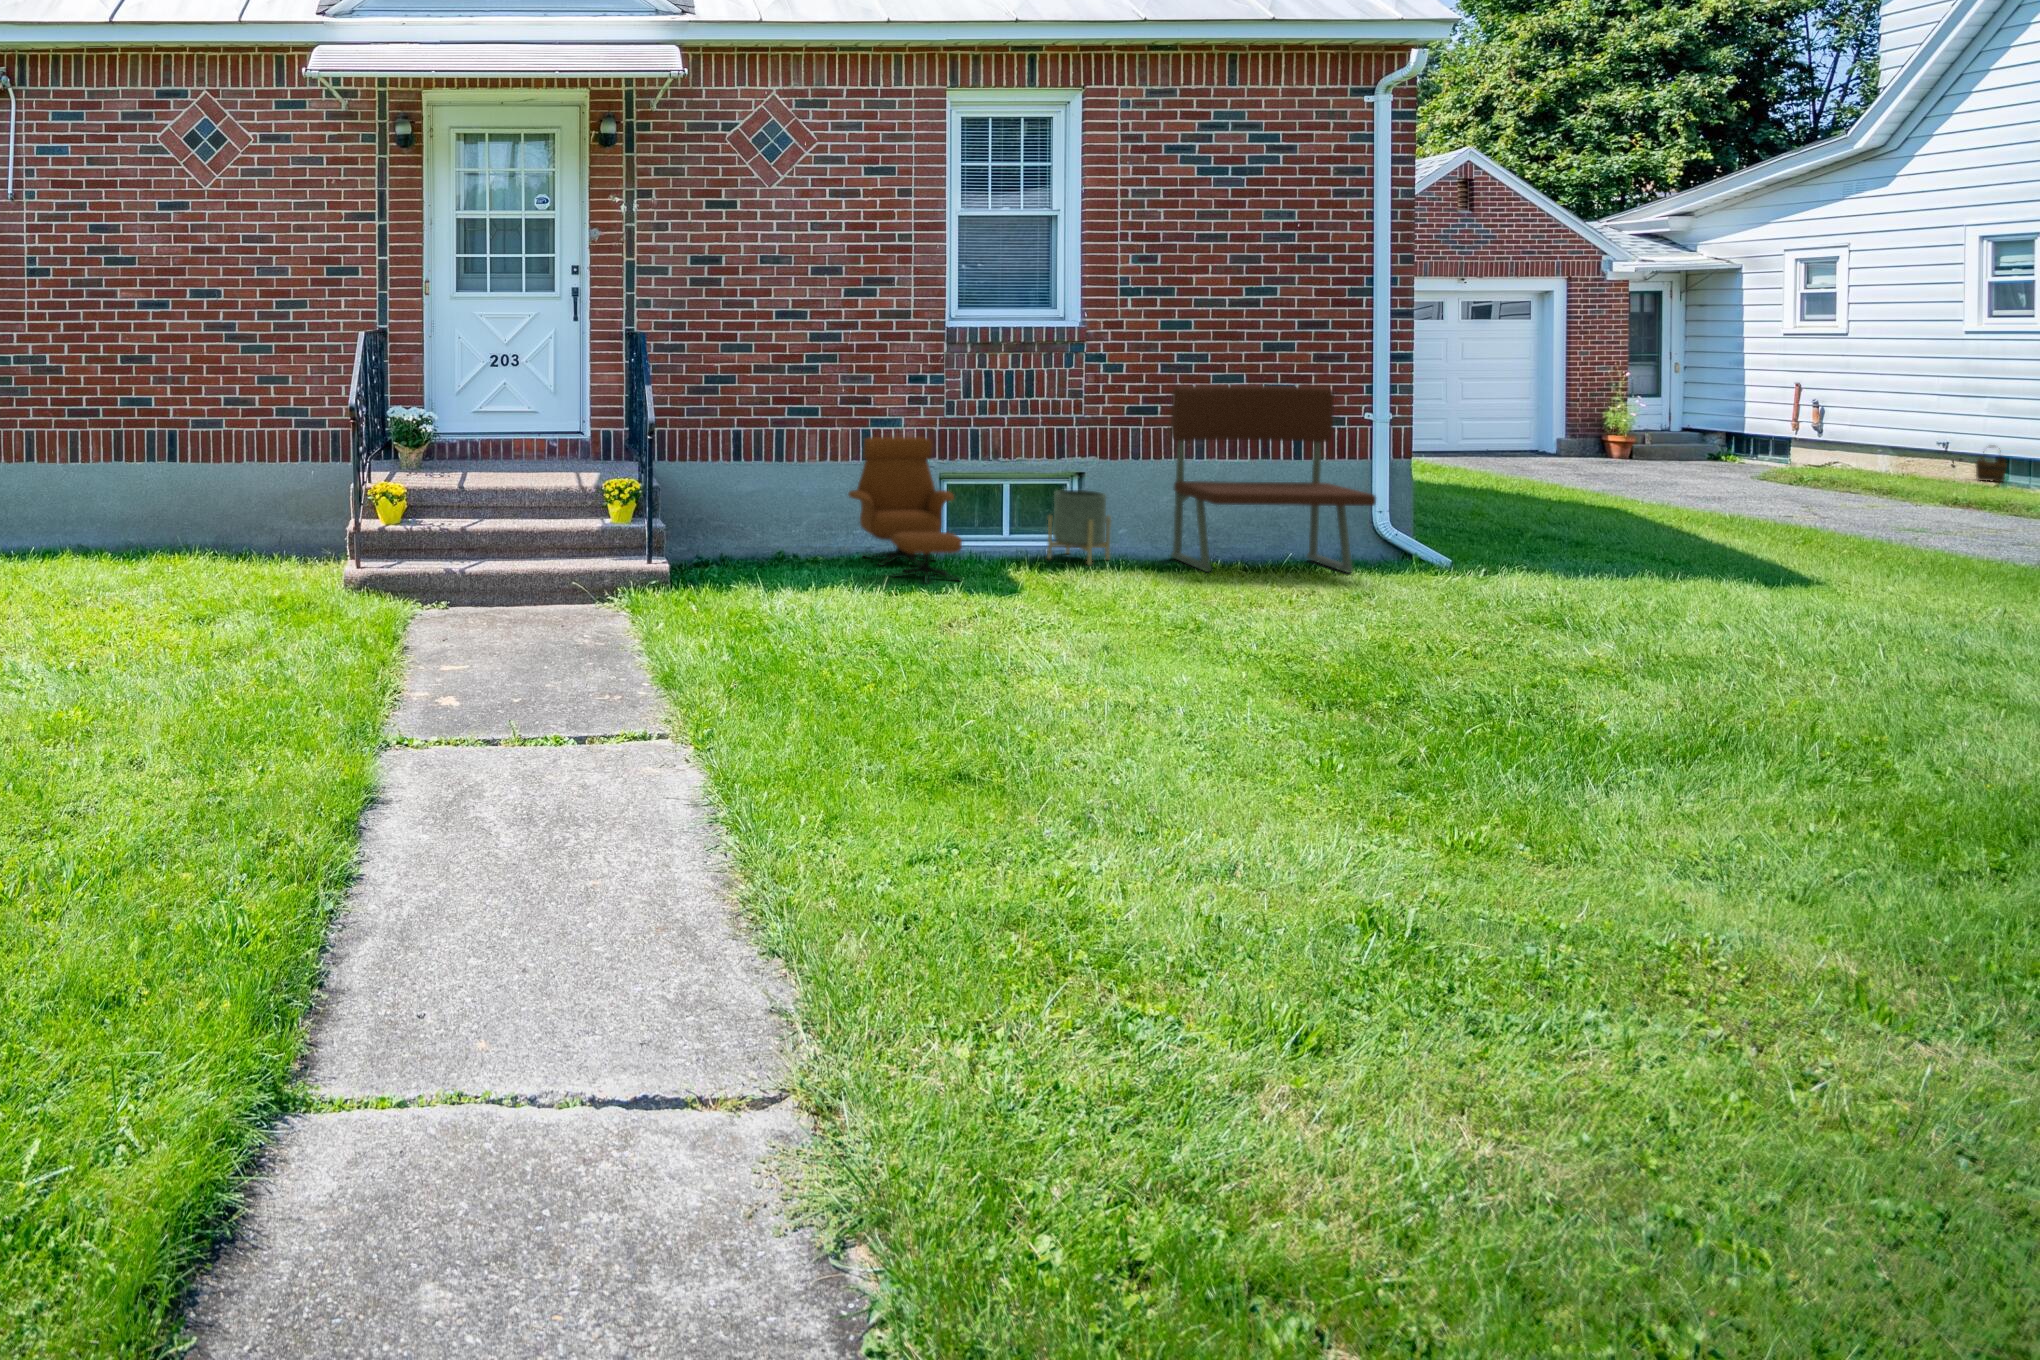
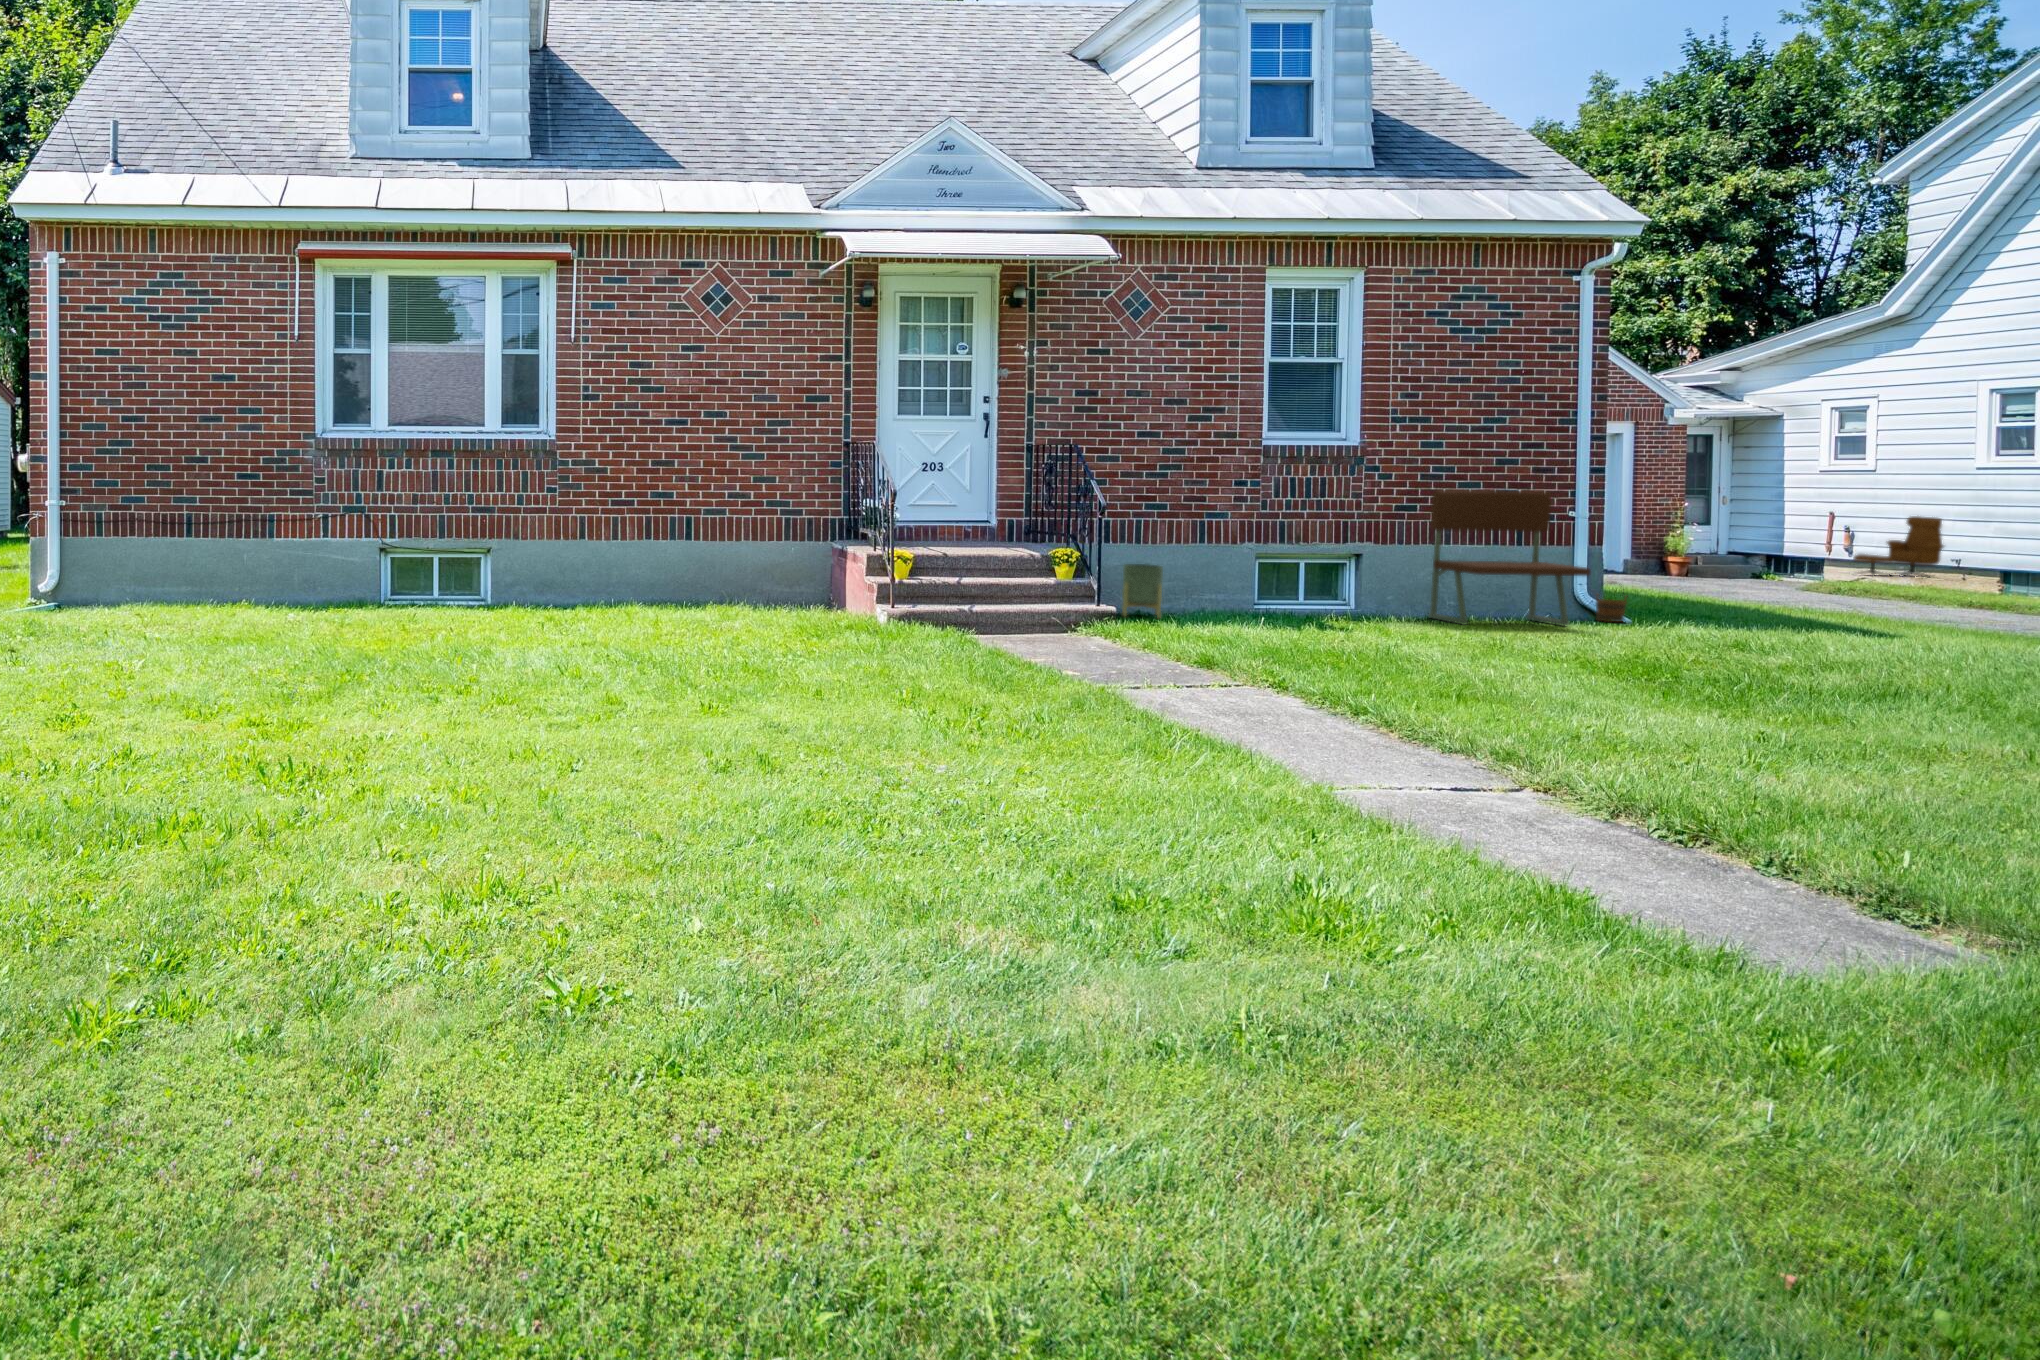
lounge chair: present [848,437,962,584] -> present [1854,516,1944,577]
wooden bucket: present [1976,447,2007,482] -> present [1596,581,1628,622]
planter: present [1047,490,1111,565] -> present [1122,564,1163,617]

